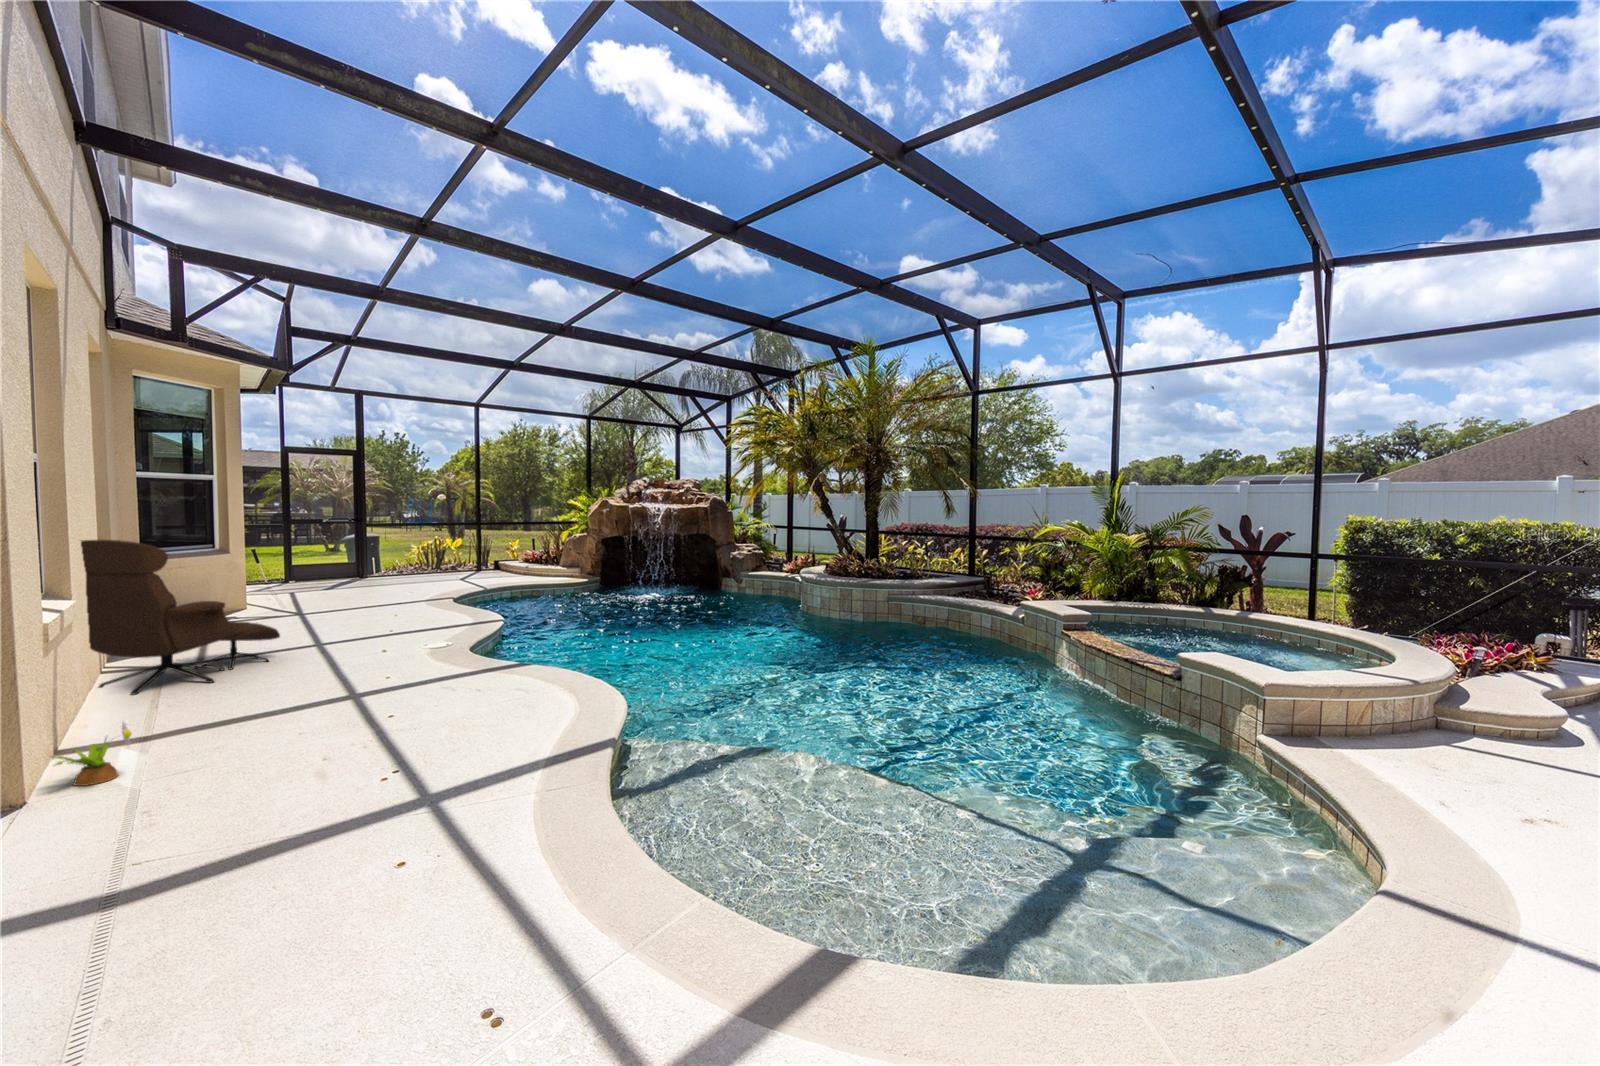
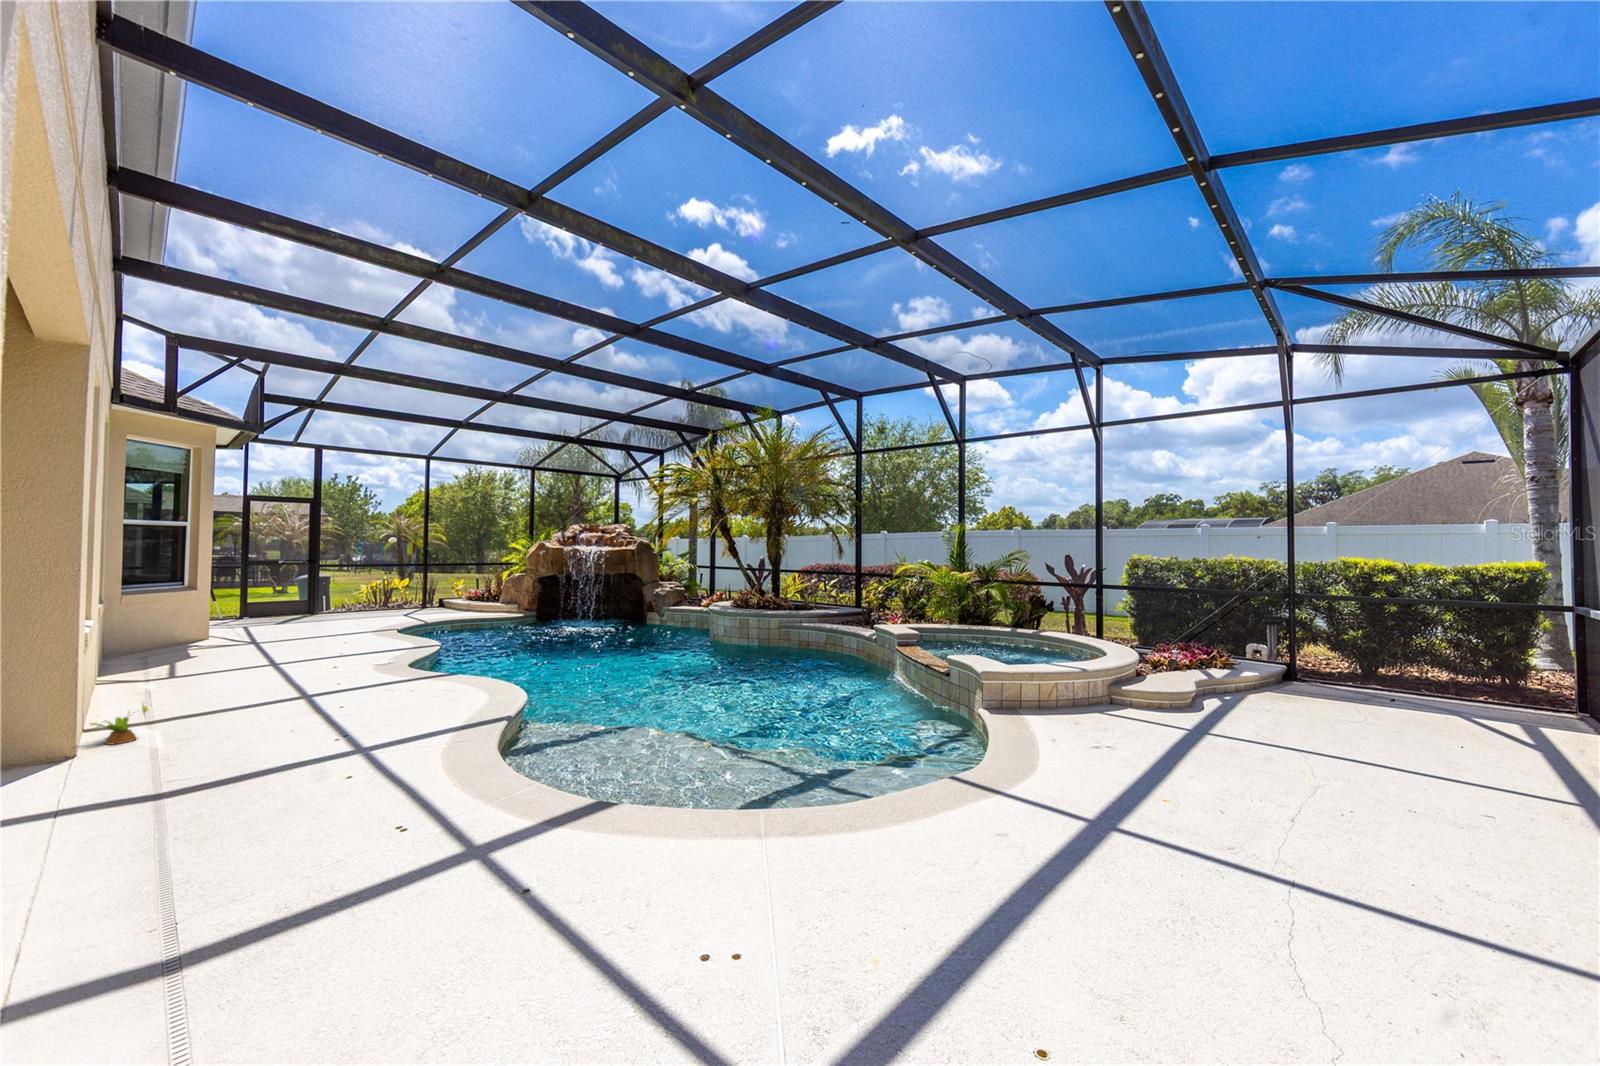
lounge chair: present [81,540,280,695] -> none [78,574,247,695]

